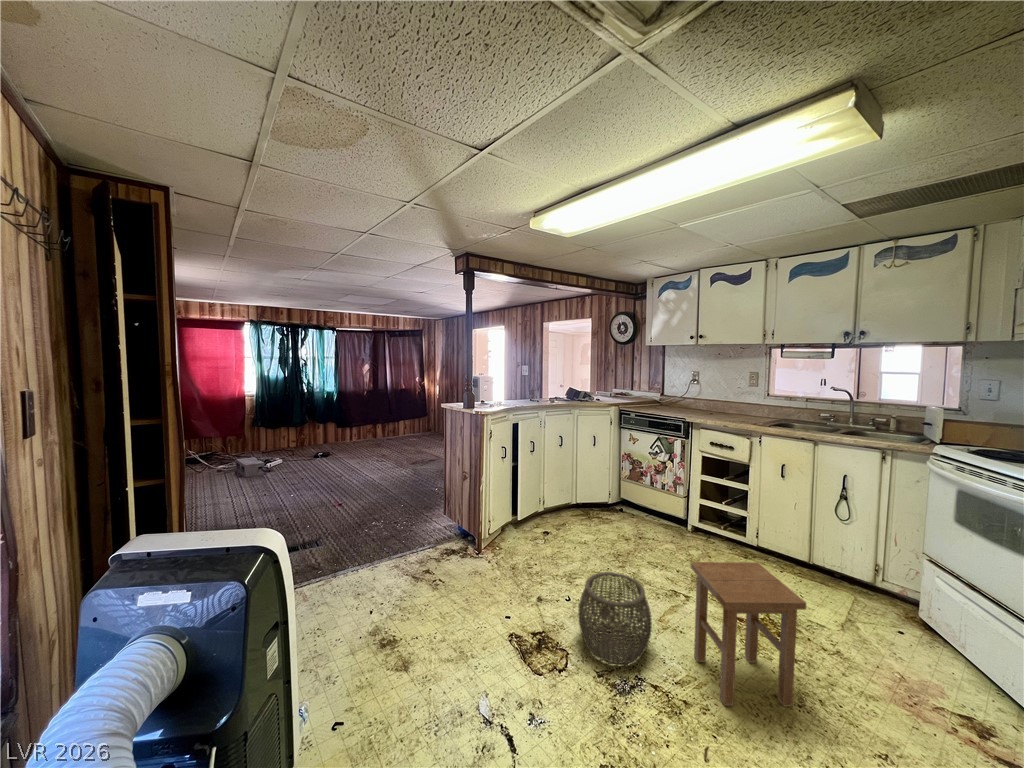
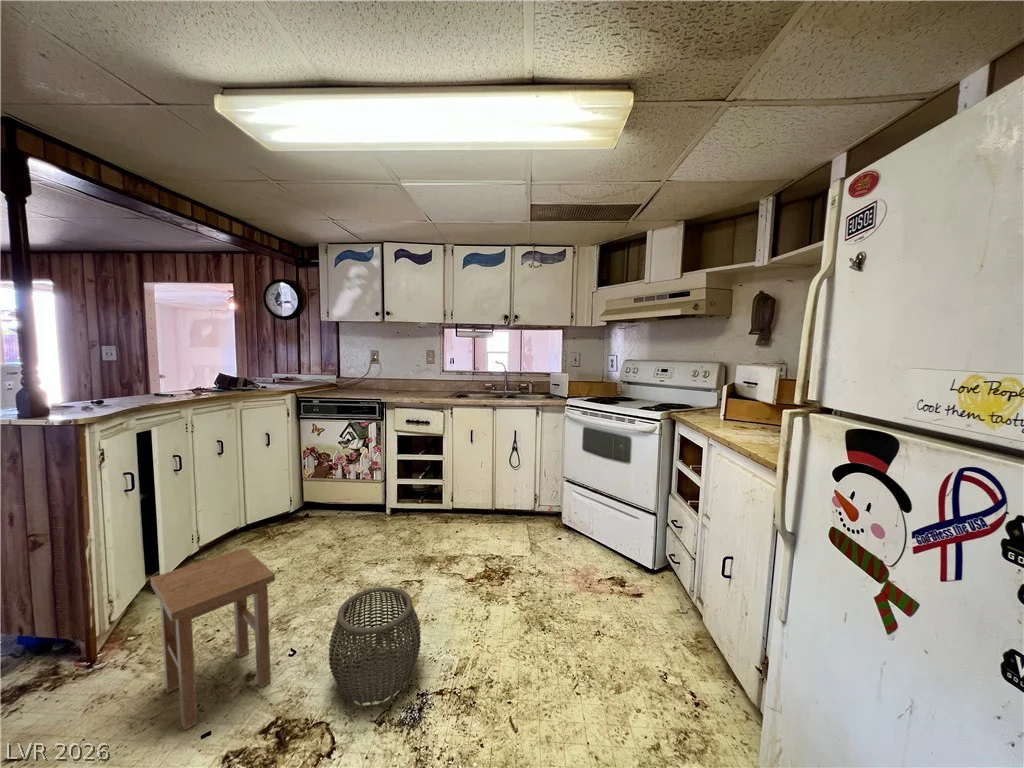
stool: present [691,562,806,707] -> present [151,548,275,730]

